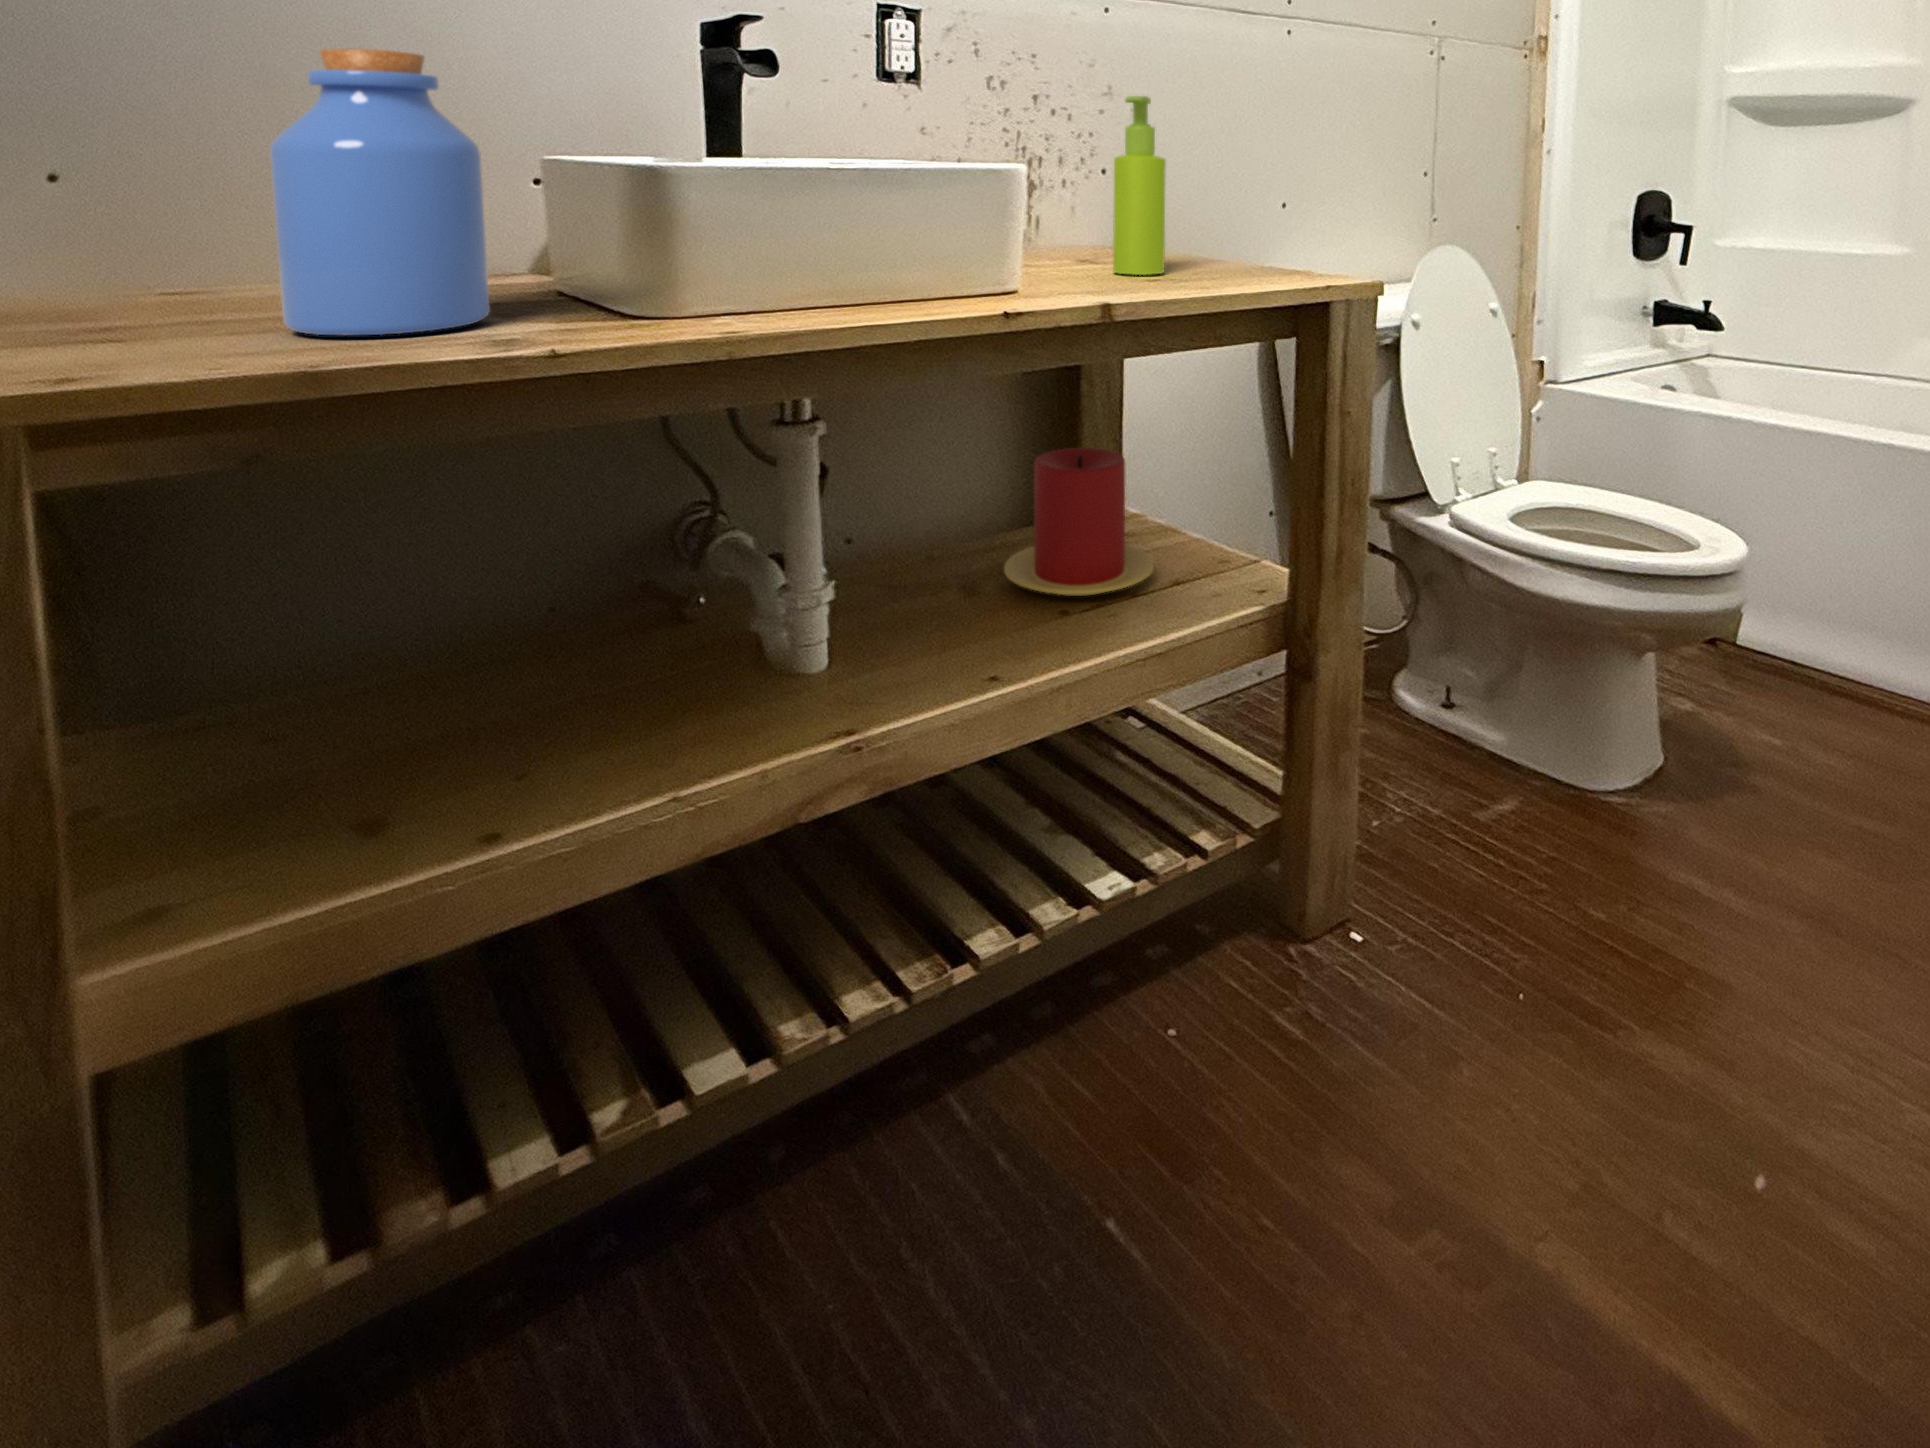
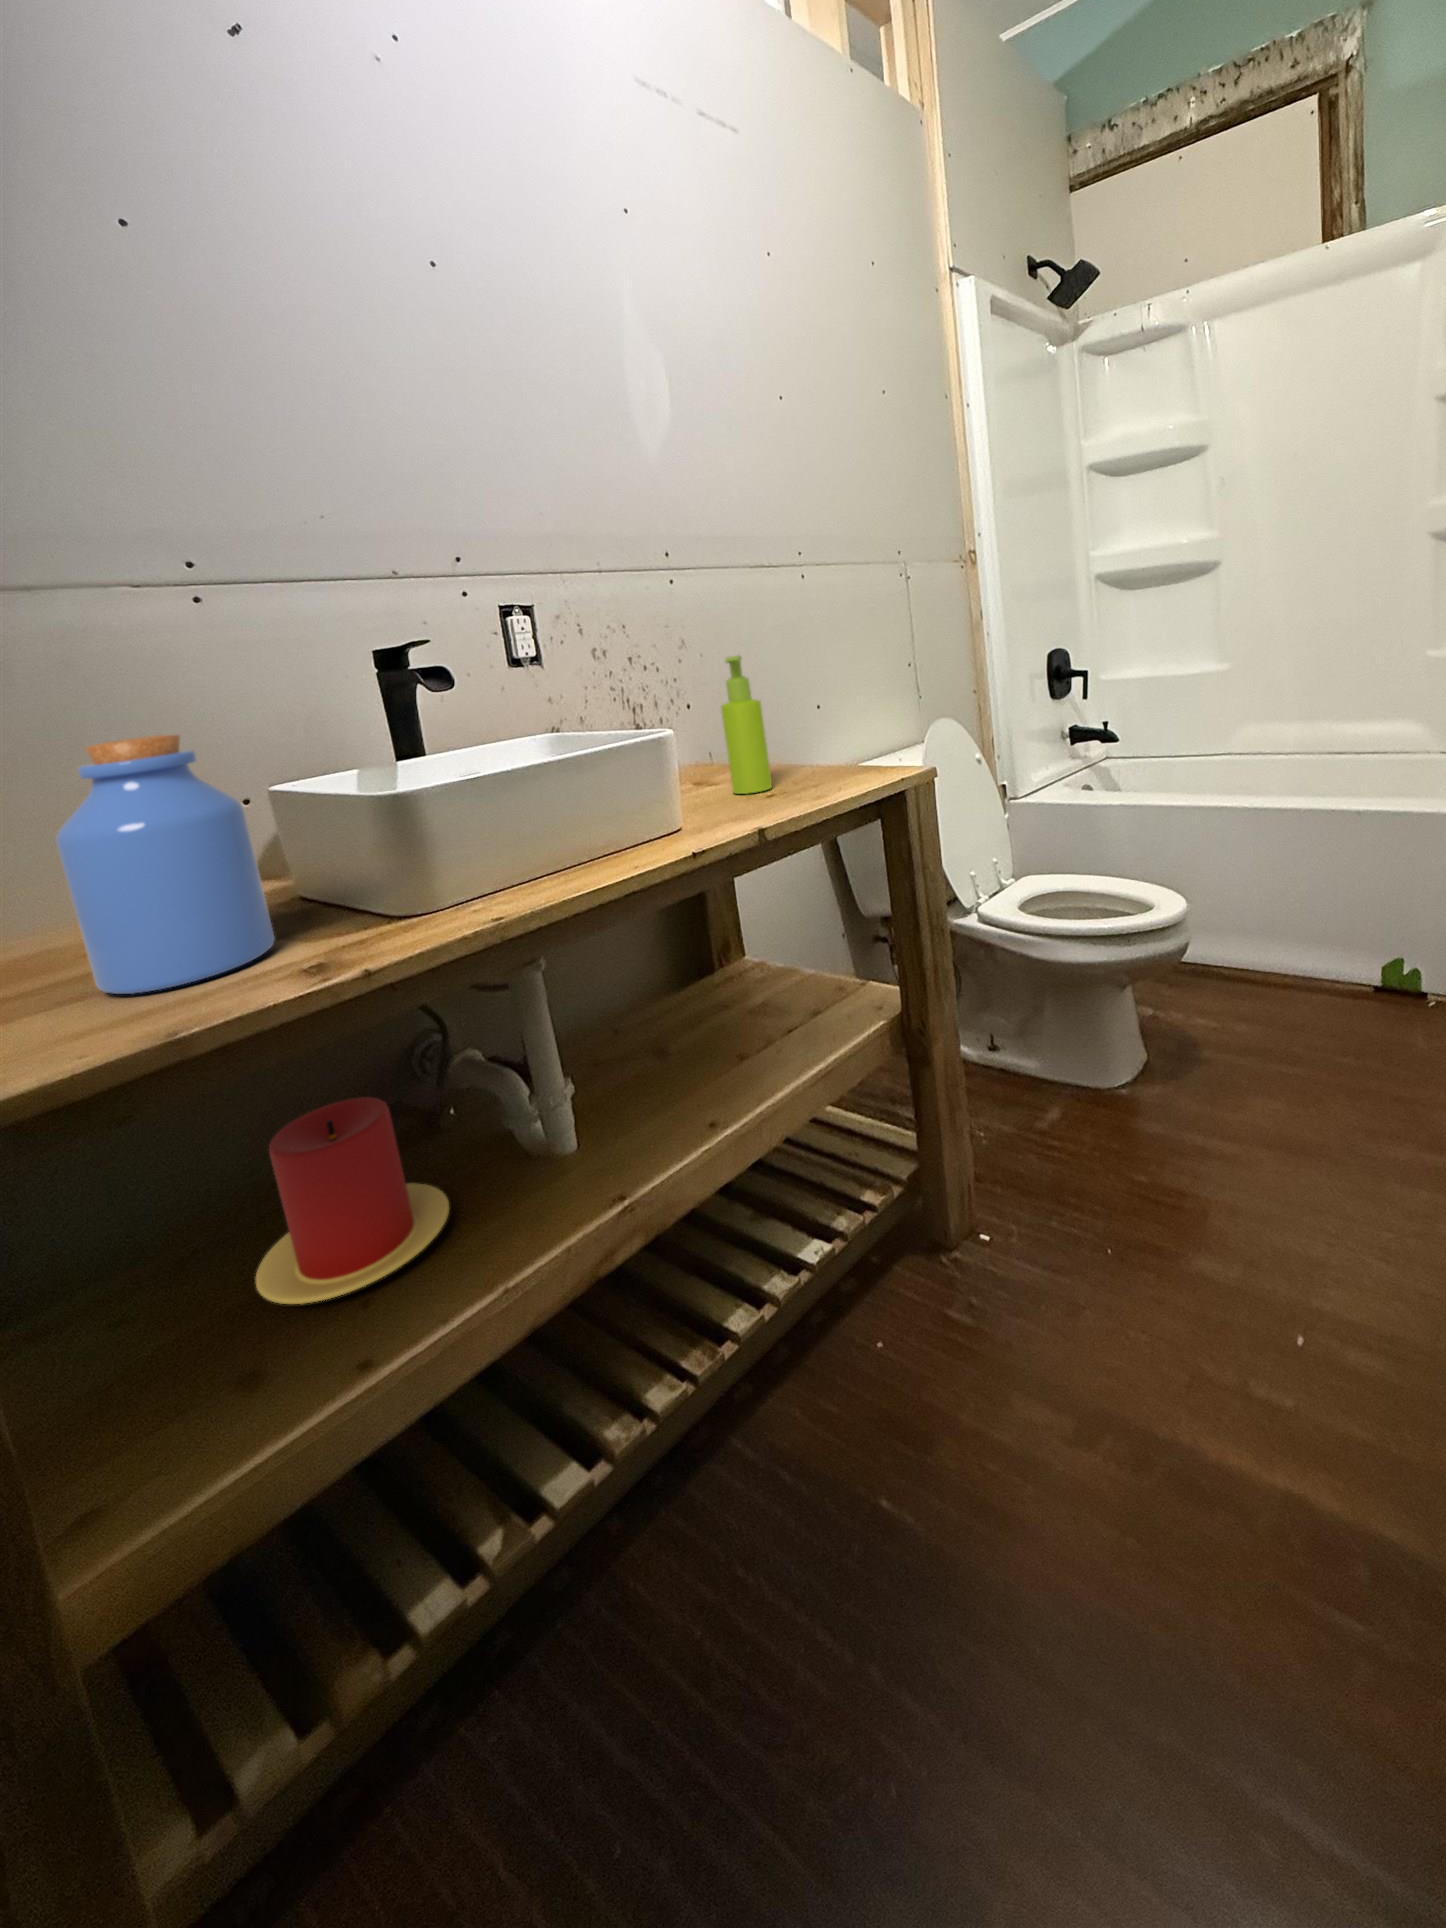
candle: present [1004,448,1154,596] -> present [256,1097,449,1304]

